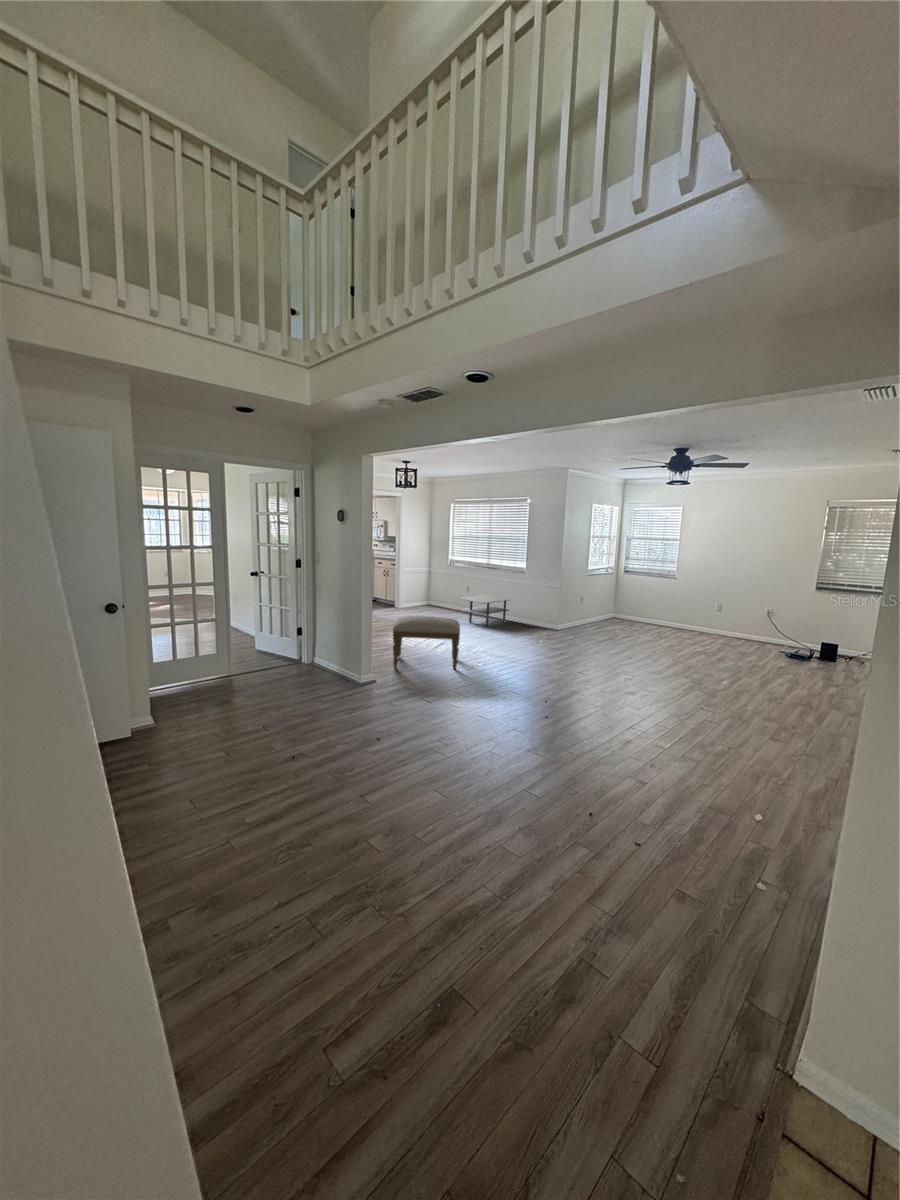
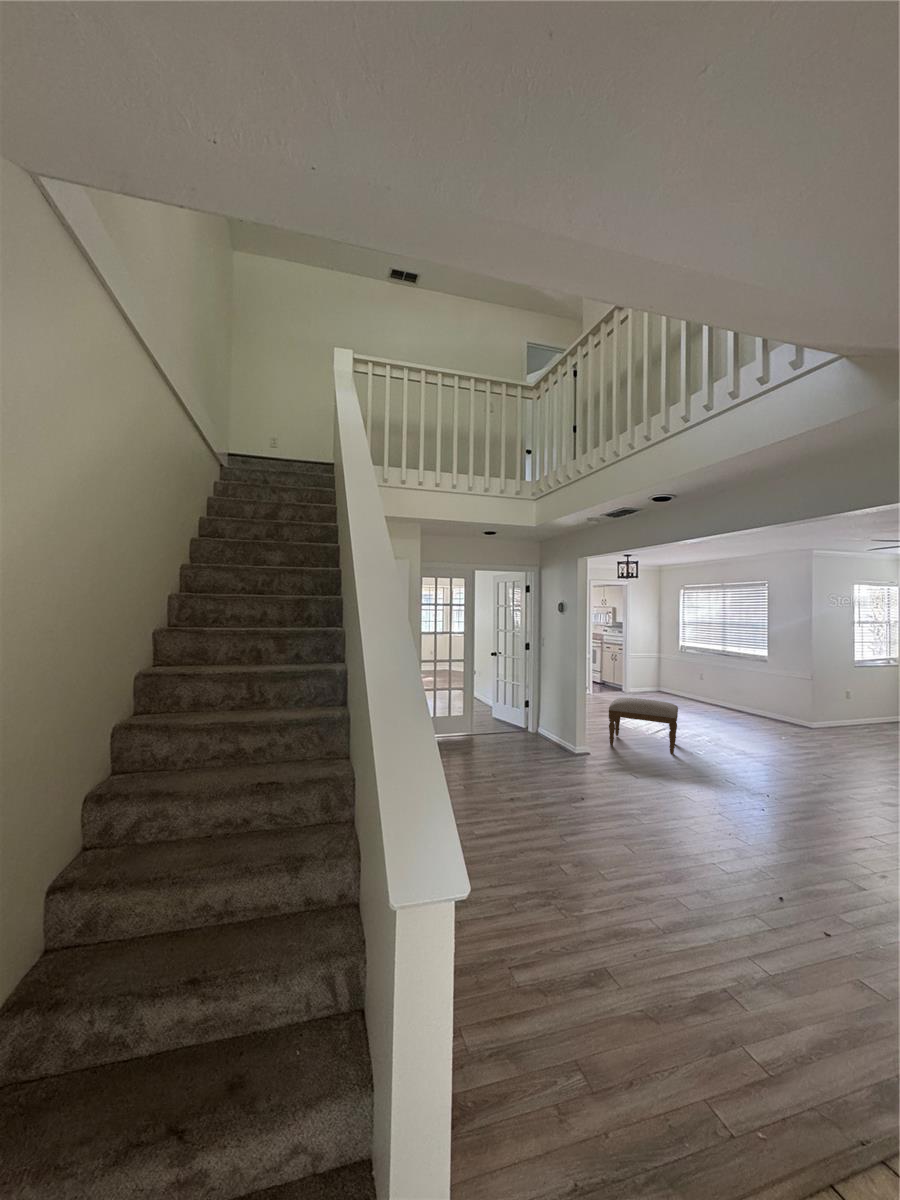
side table: present [458,595,509,627] -> none [687,683,750,717]

